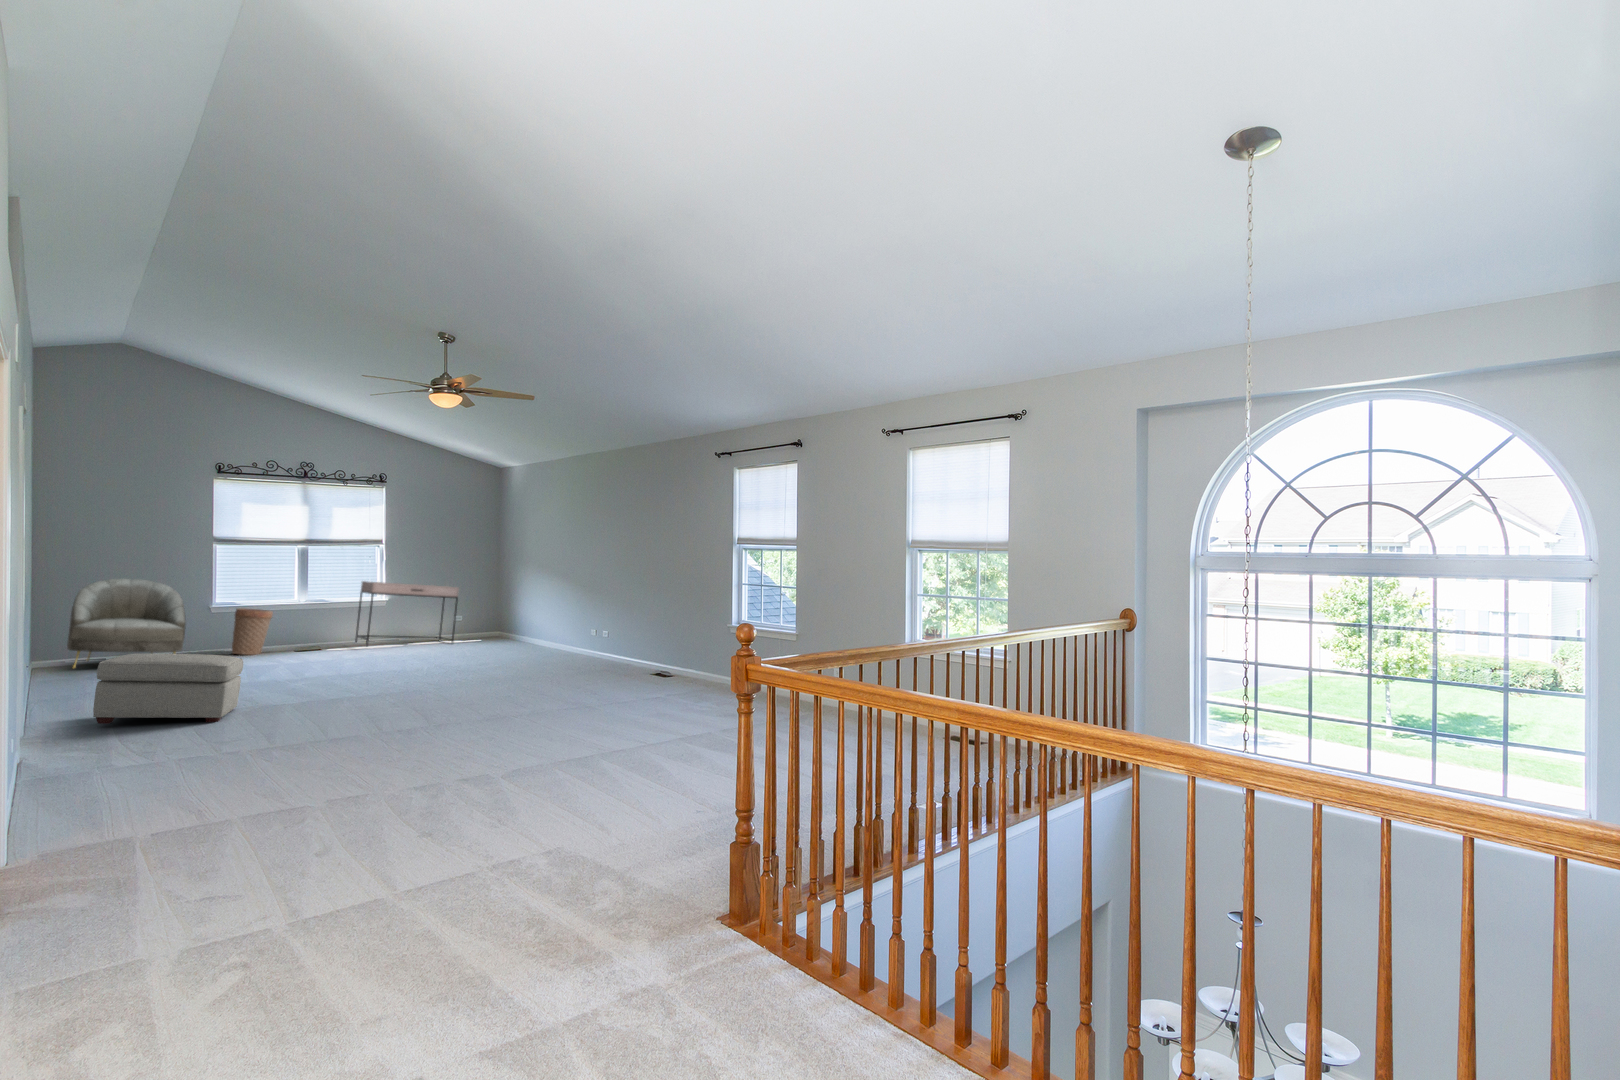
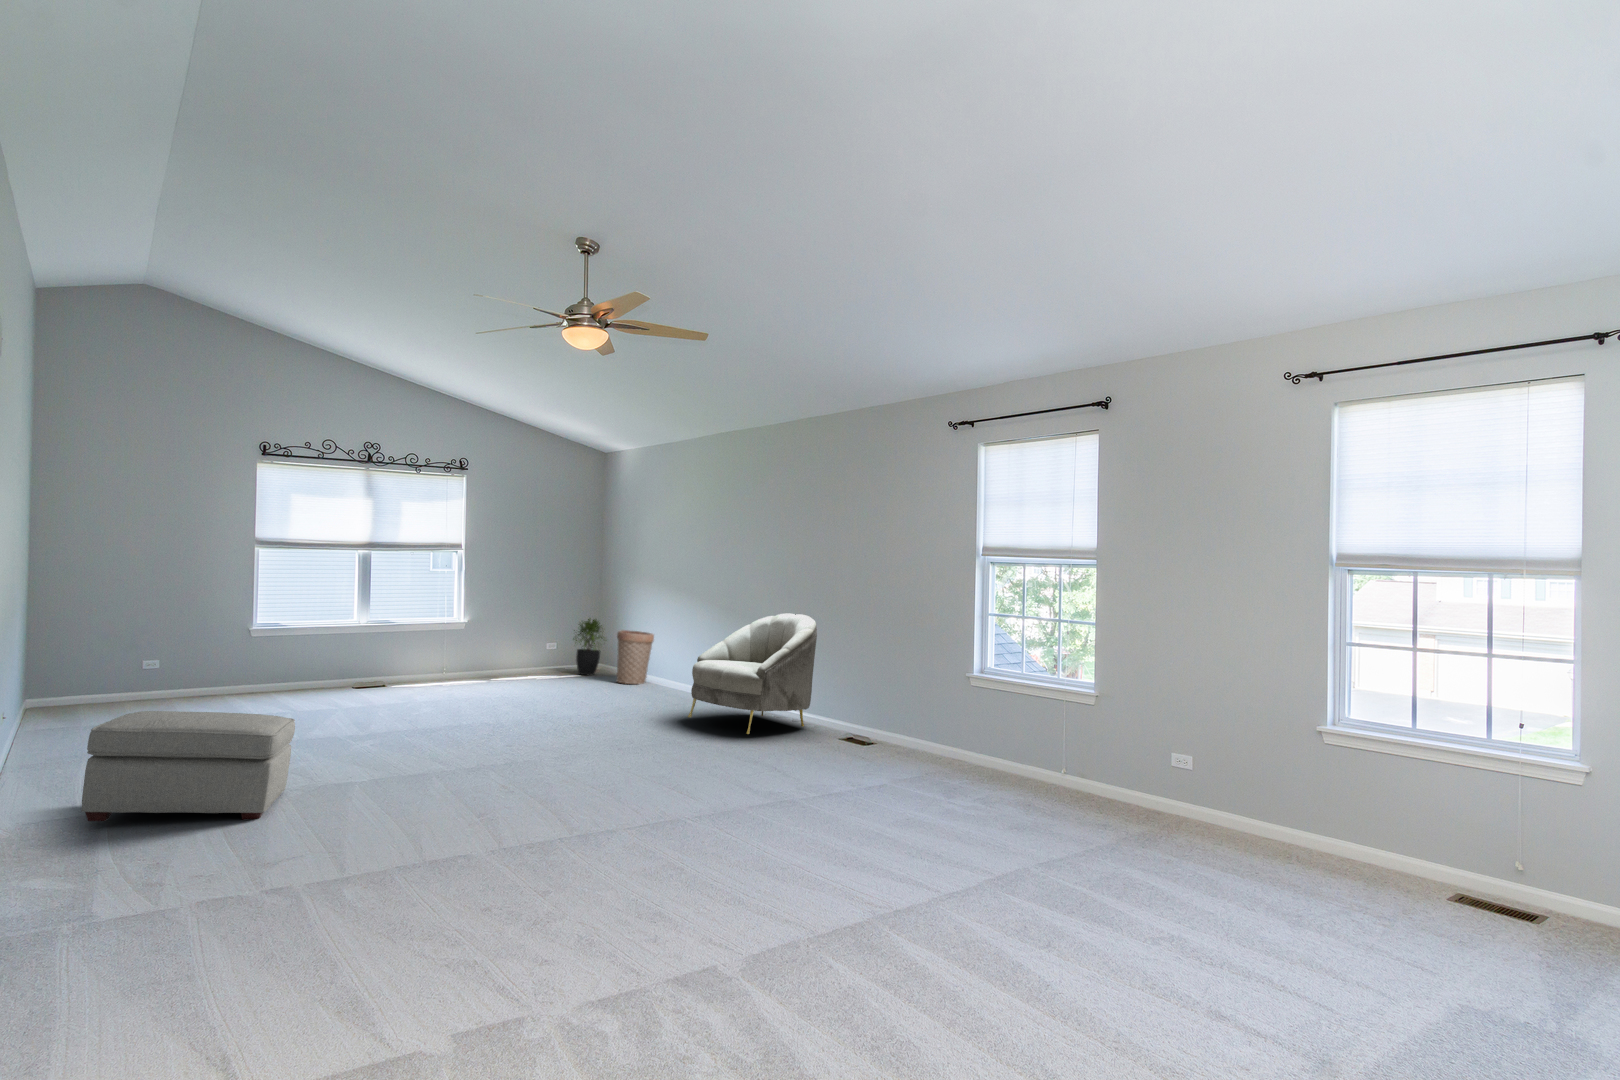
armchair: present [67,579,186,668] -> present [688,614,817,734]
desk: present [355,581,459,645] -> none [428,598,558,686]
potted plant: none [472,595,501,639] -> present [573,618,602,675]
basket: present [232,608,273,655] -> present [617,630,654,684]

